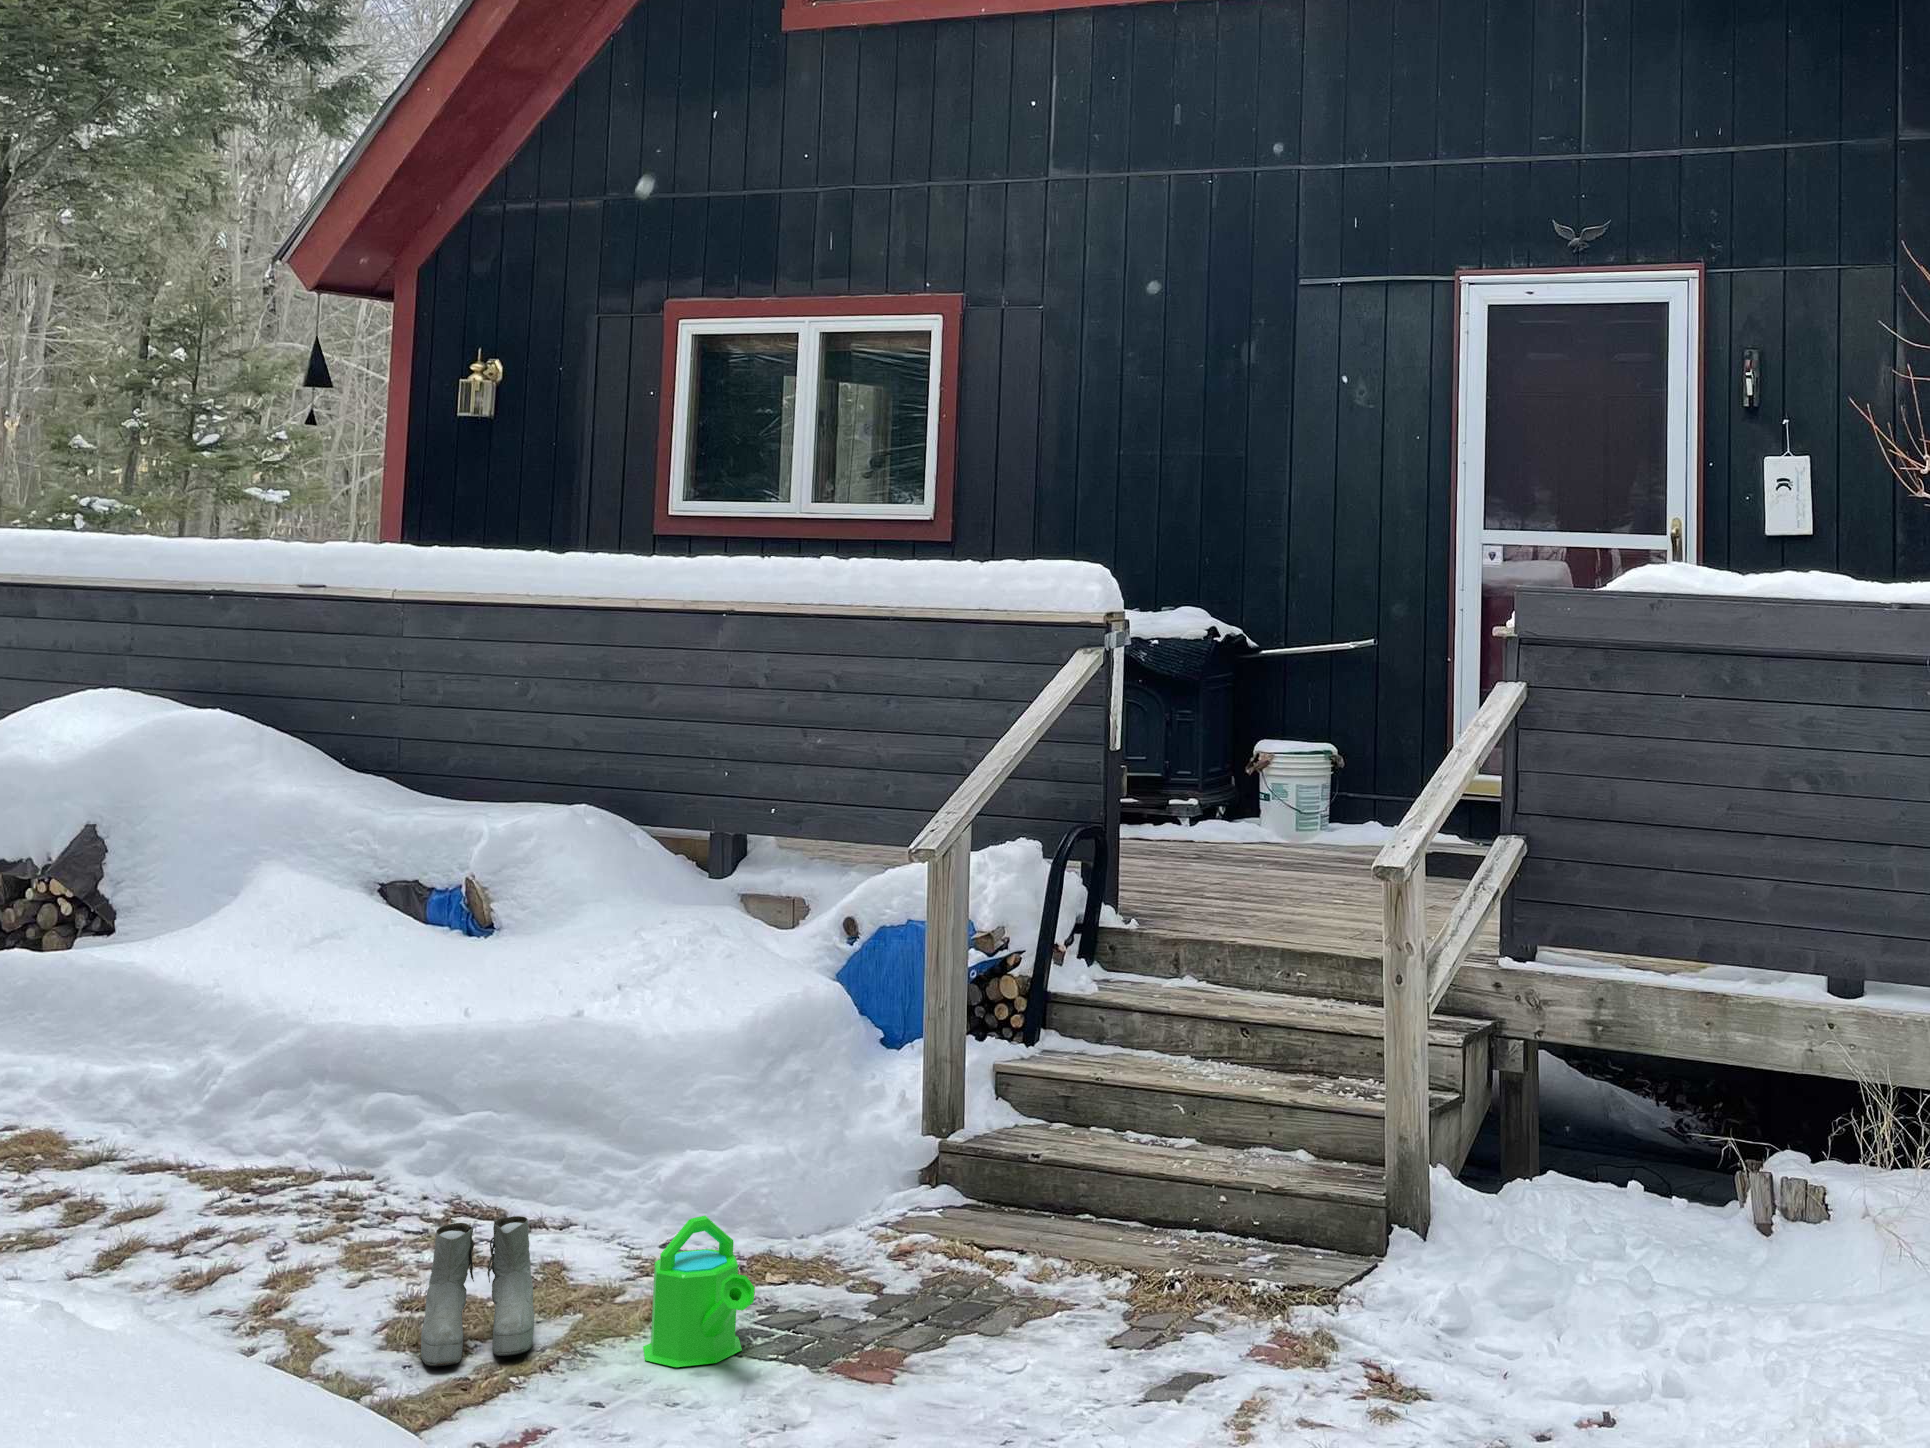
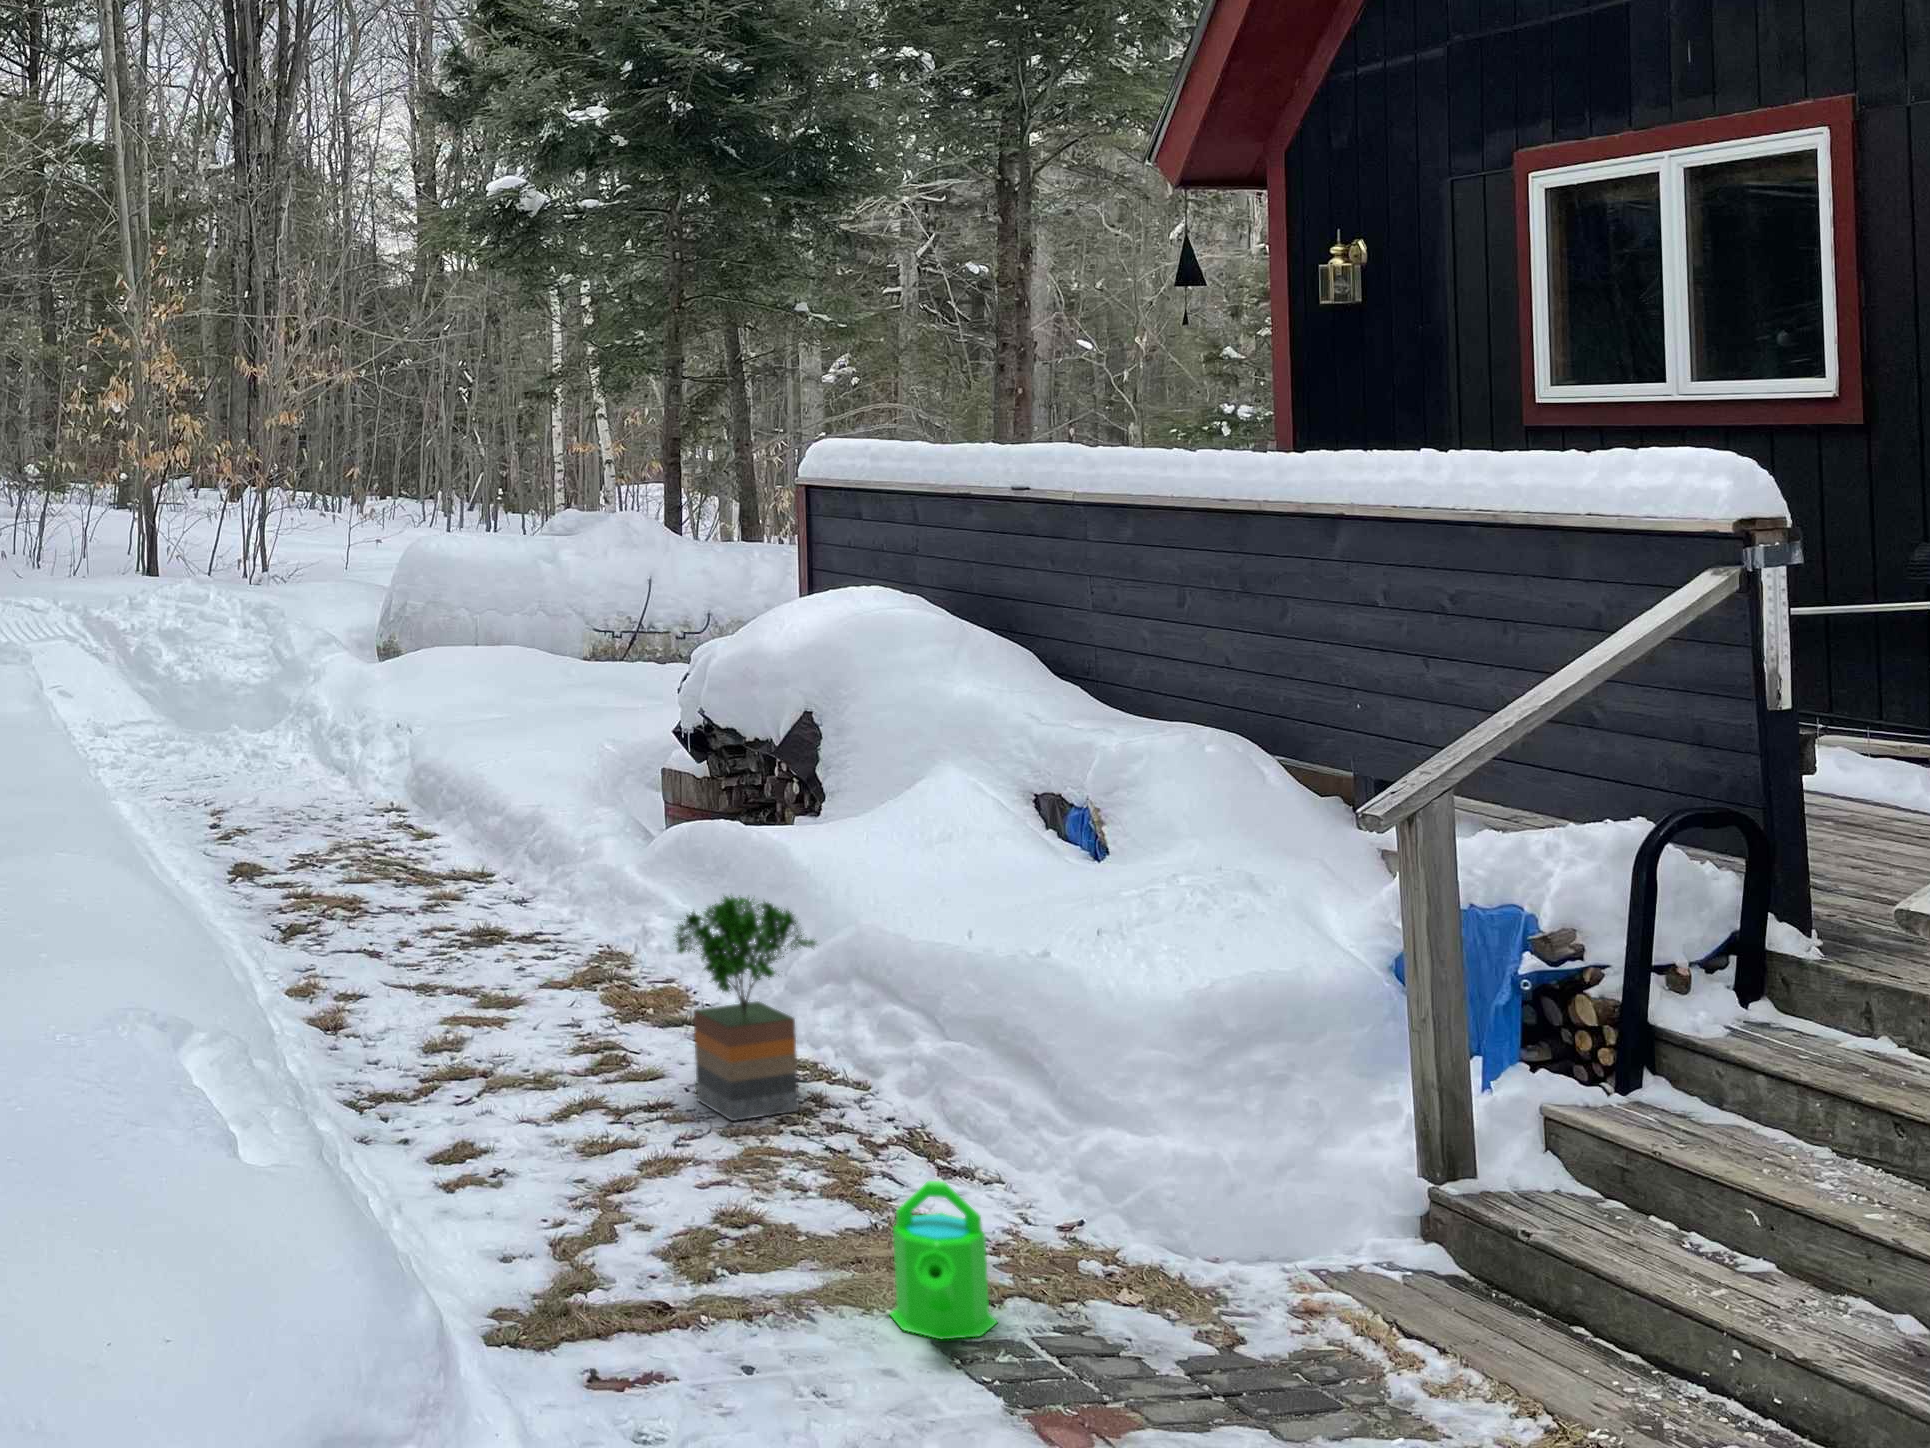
potted tree: none [171,1005,340,1259] -> present [675,896,817,1121]
boots: present [421,1216,534,1366] -> none [720,1128,845,1270]

